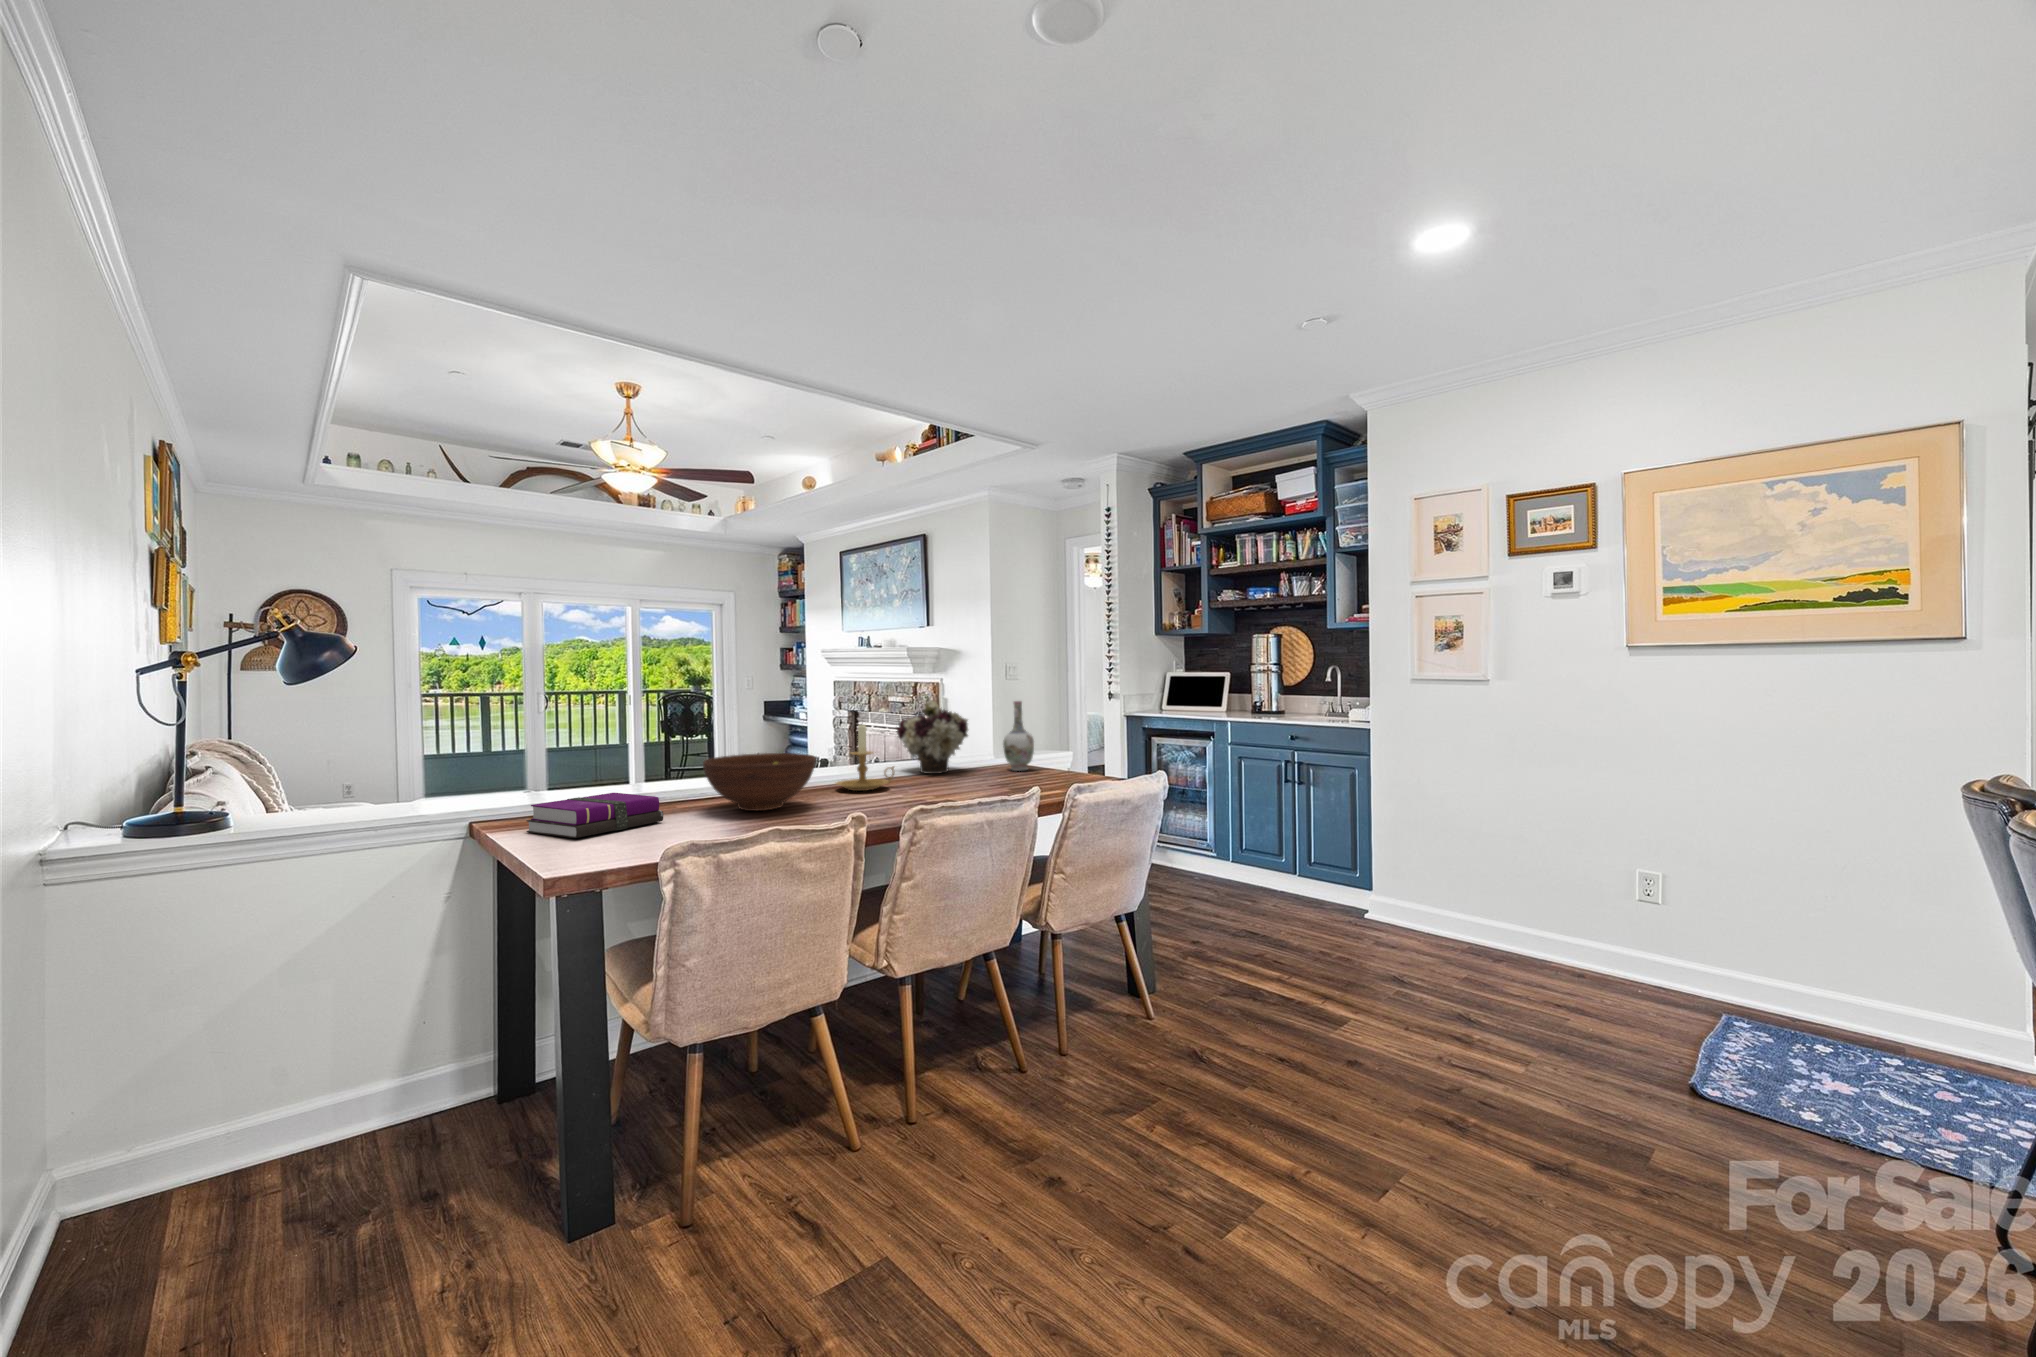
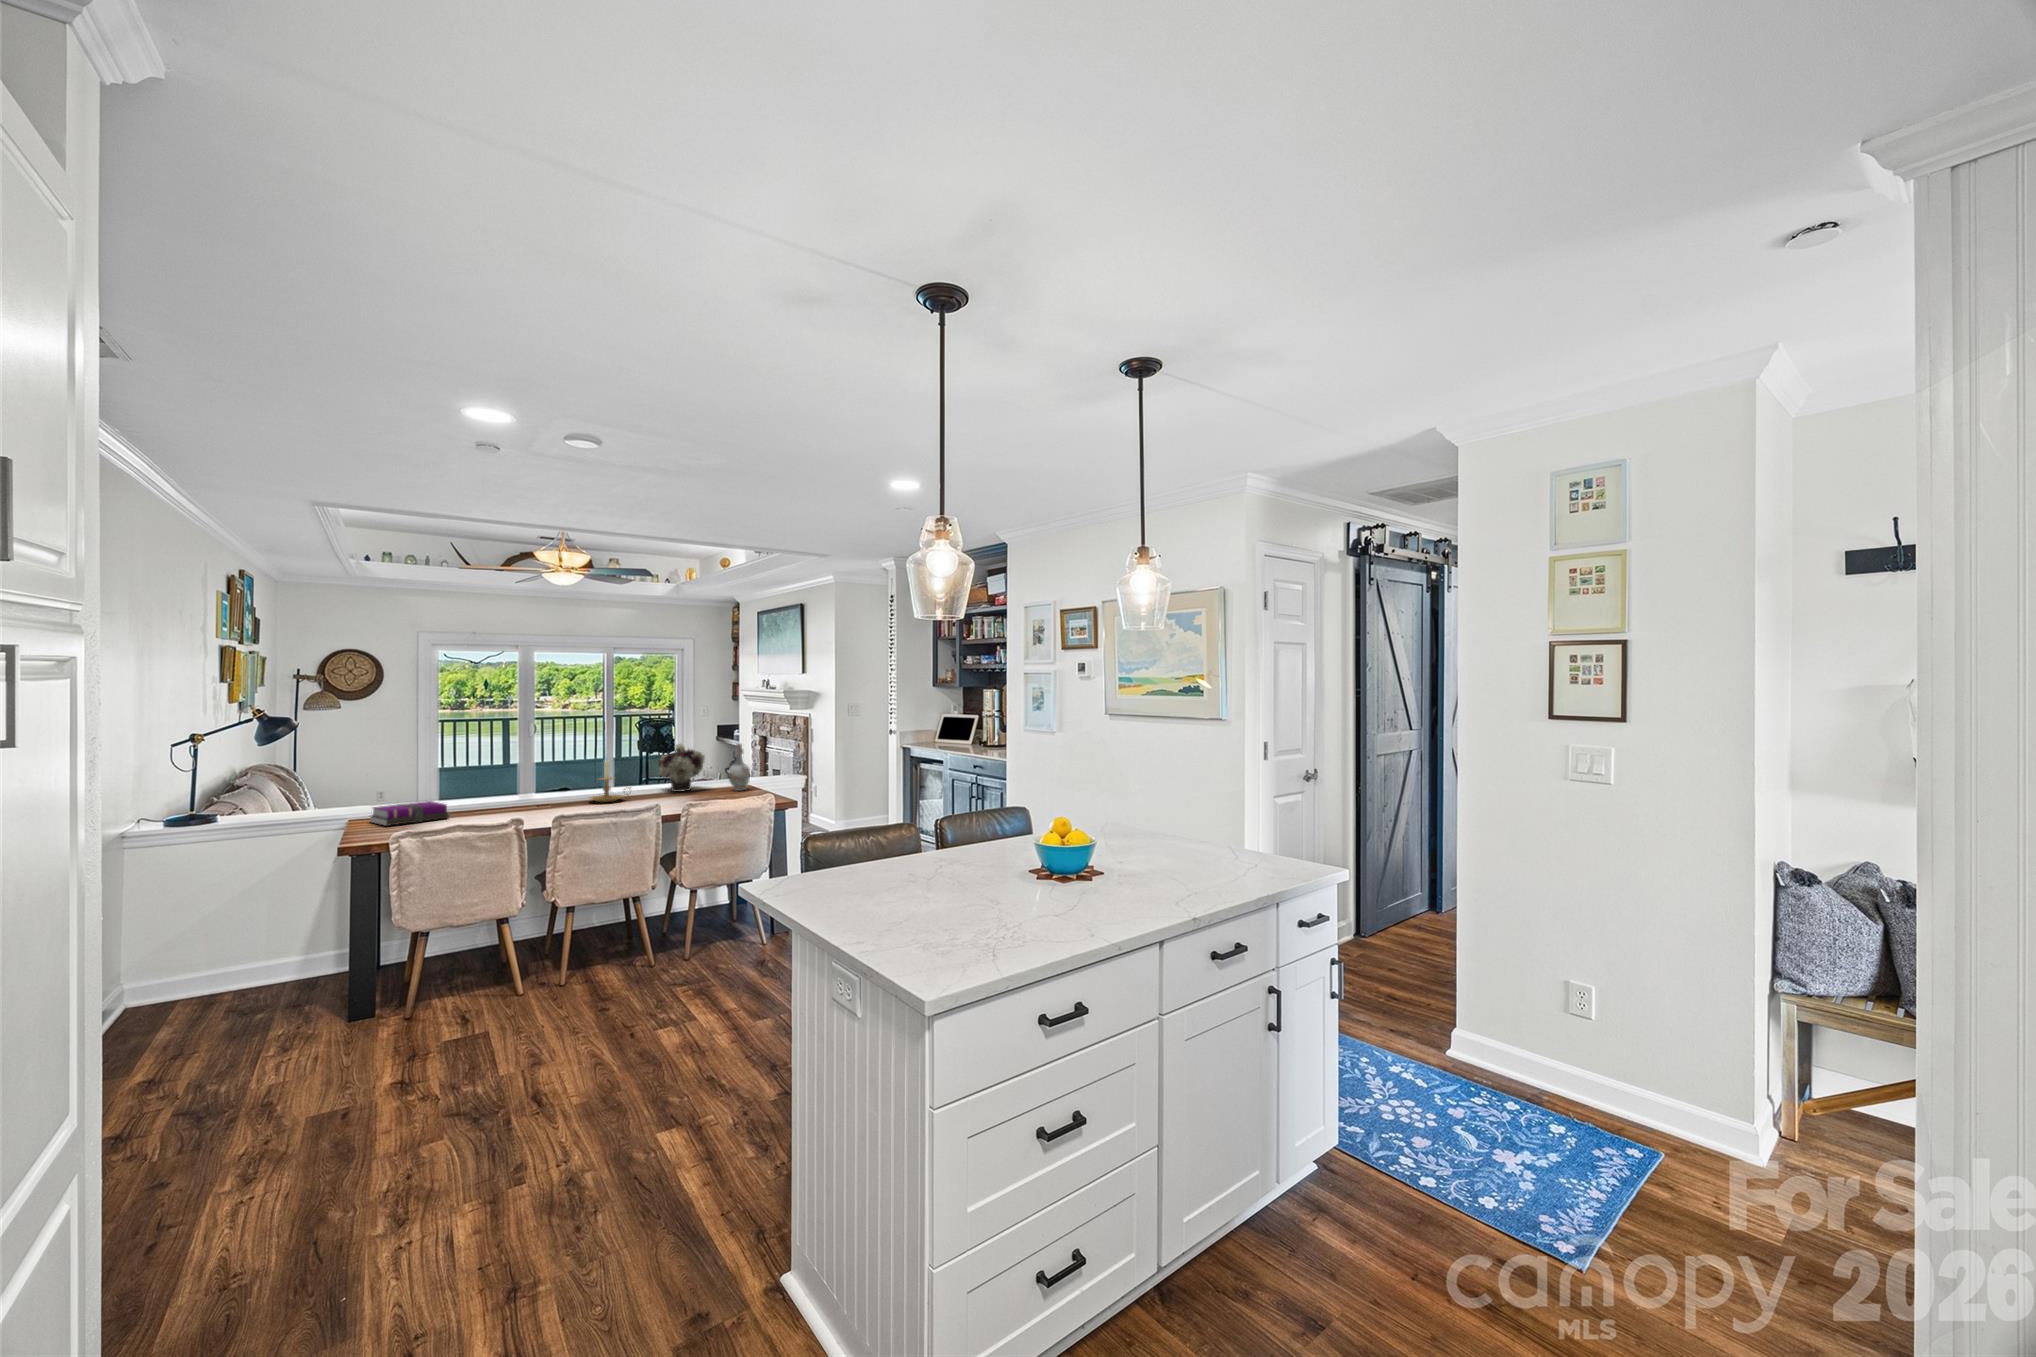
fruit bowl: present [703,753,816,811] -> none [481,779,555,813]

